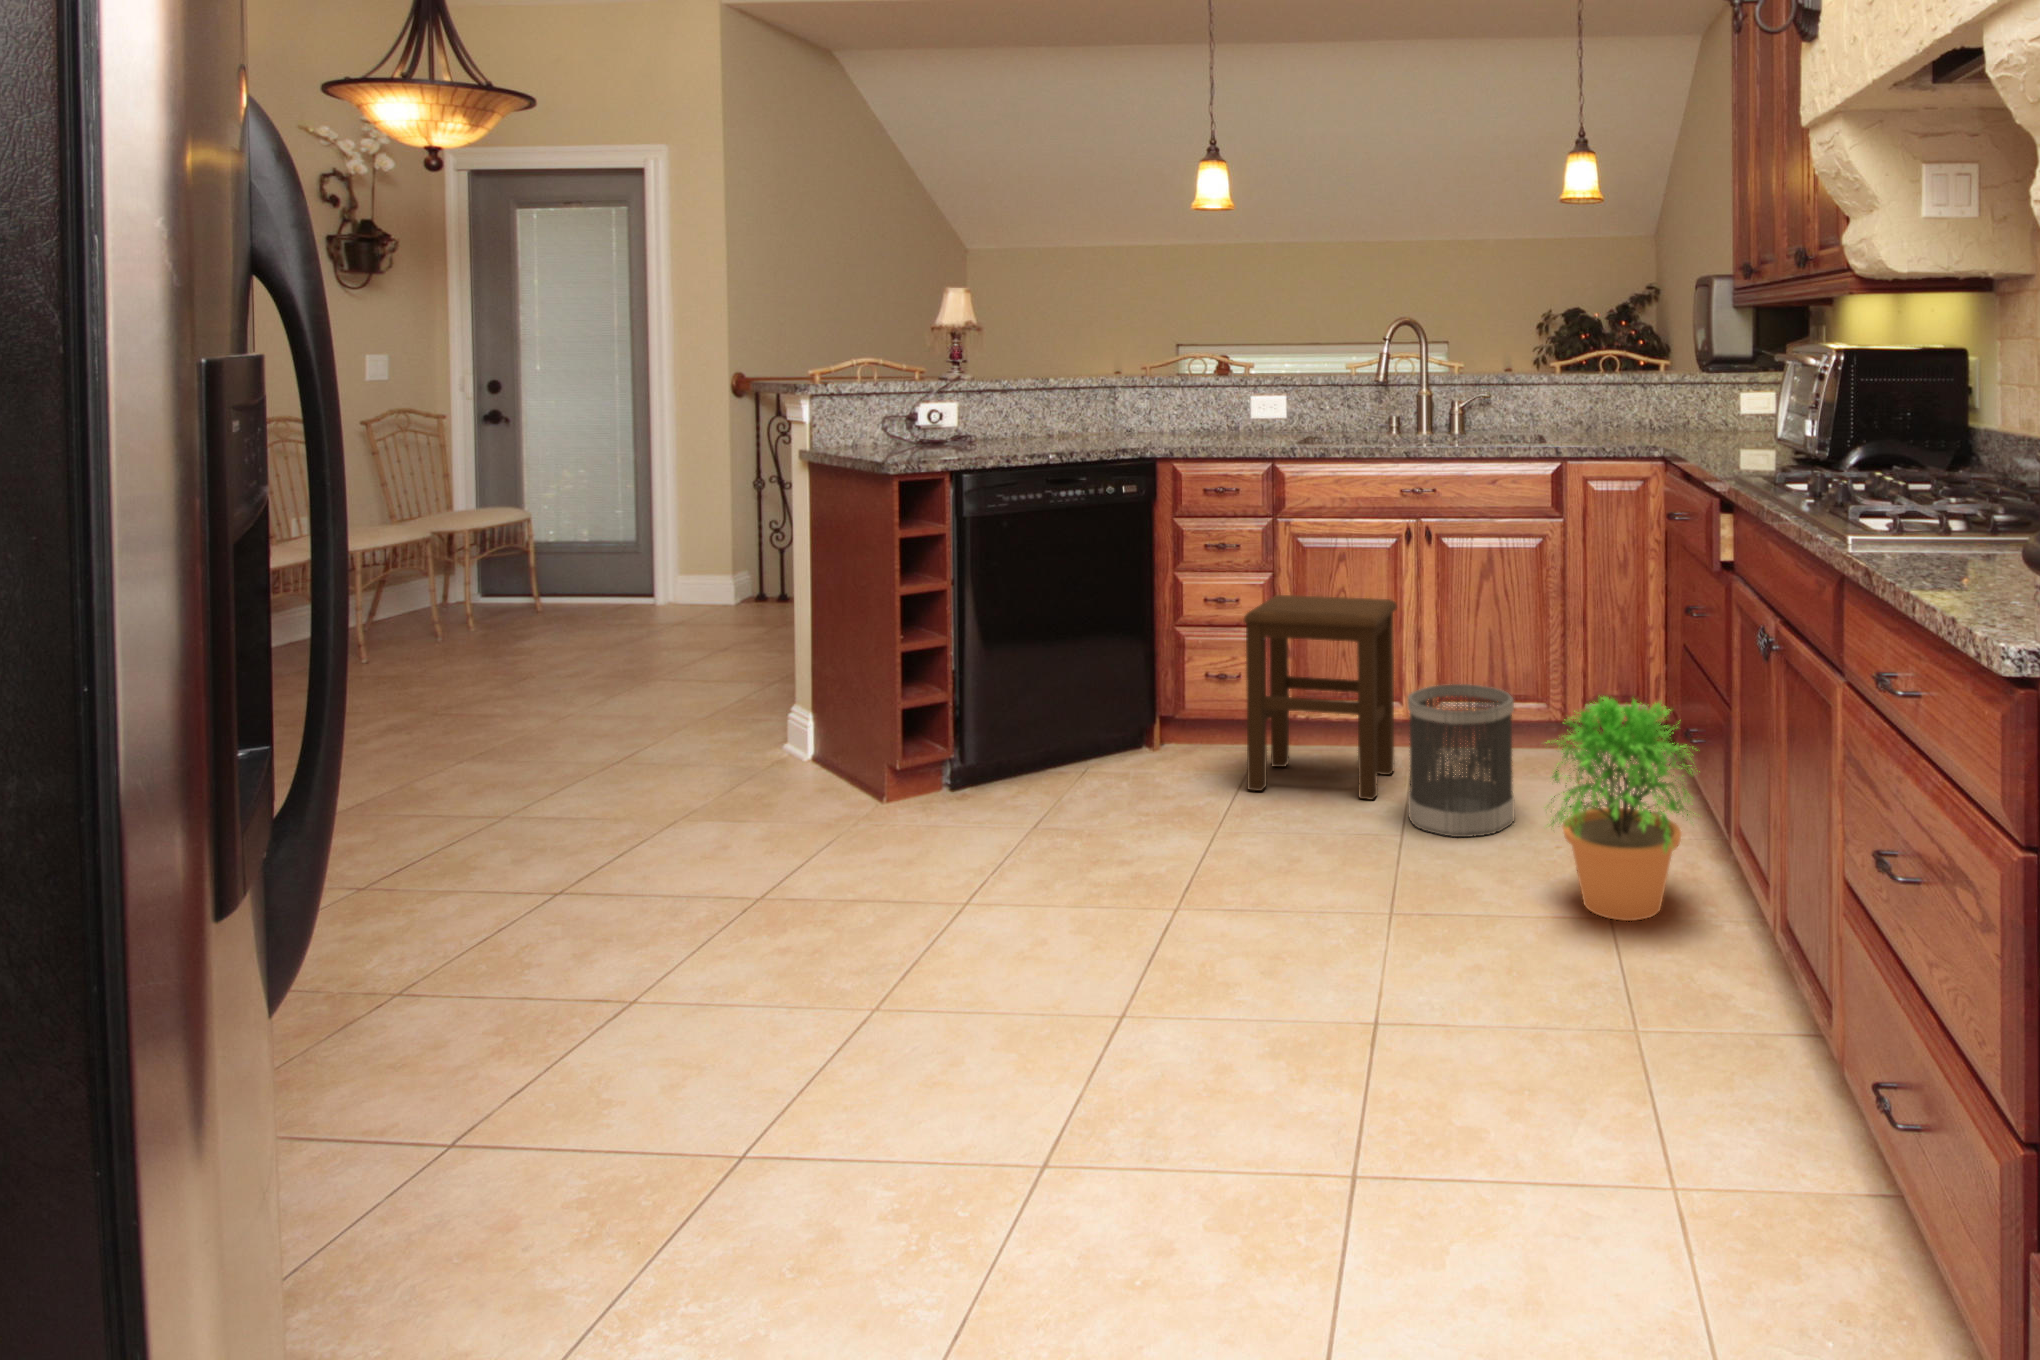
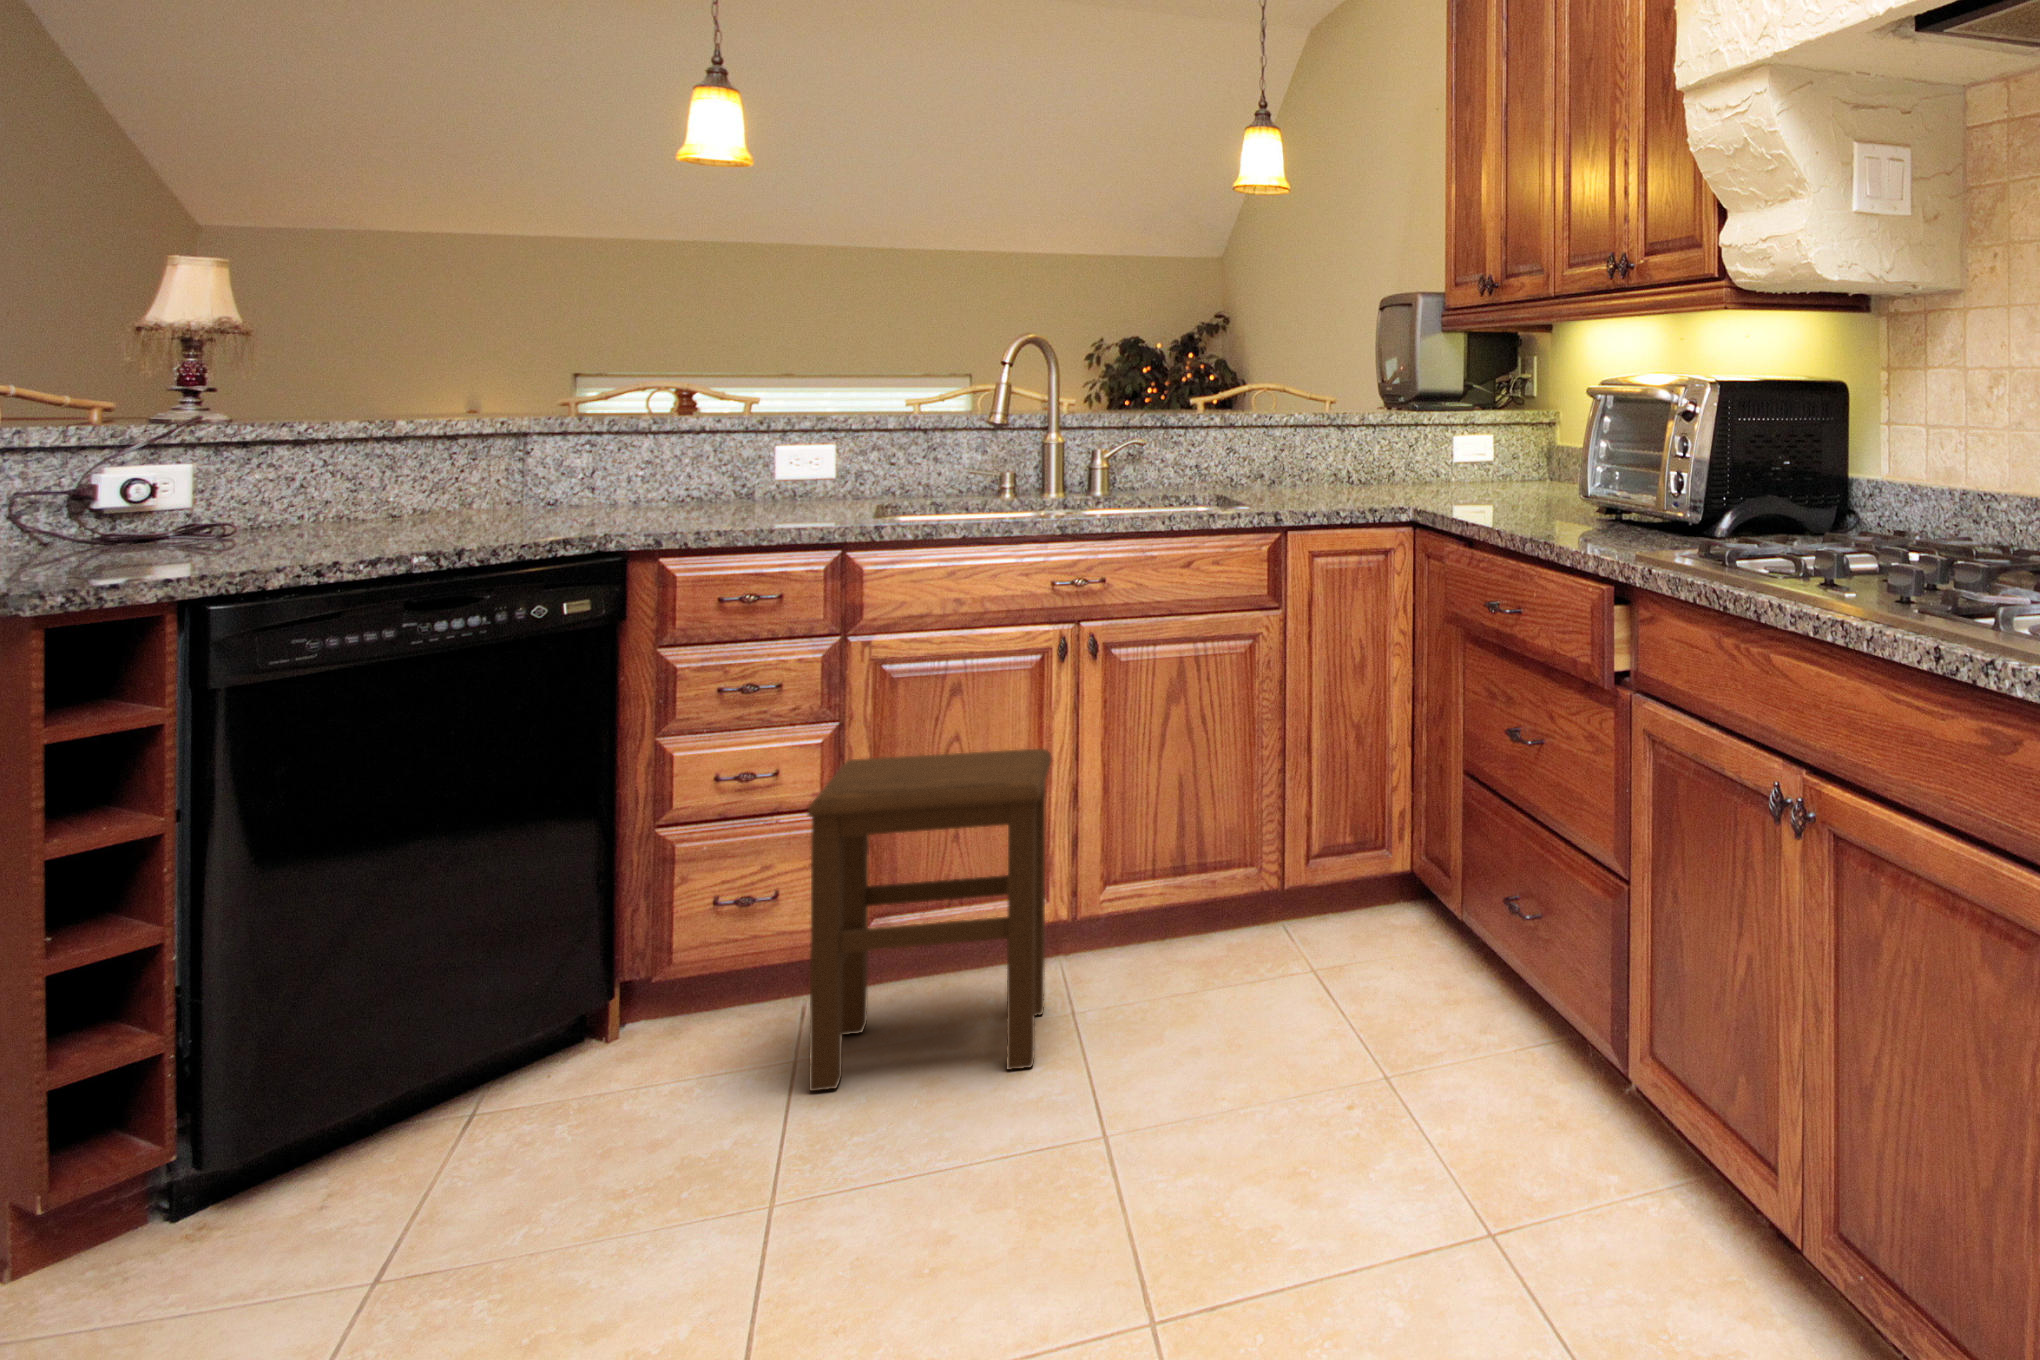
wastebasket: present [1408,684,1515,837] -> none [1098,866,1261,1113]
potted plant: present [1544,697,1693,921] -> none [1353,872,1609,1214]

